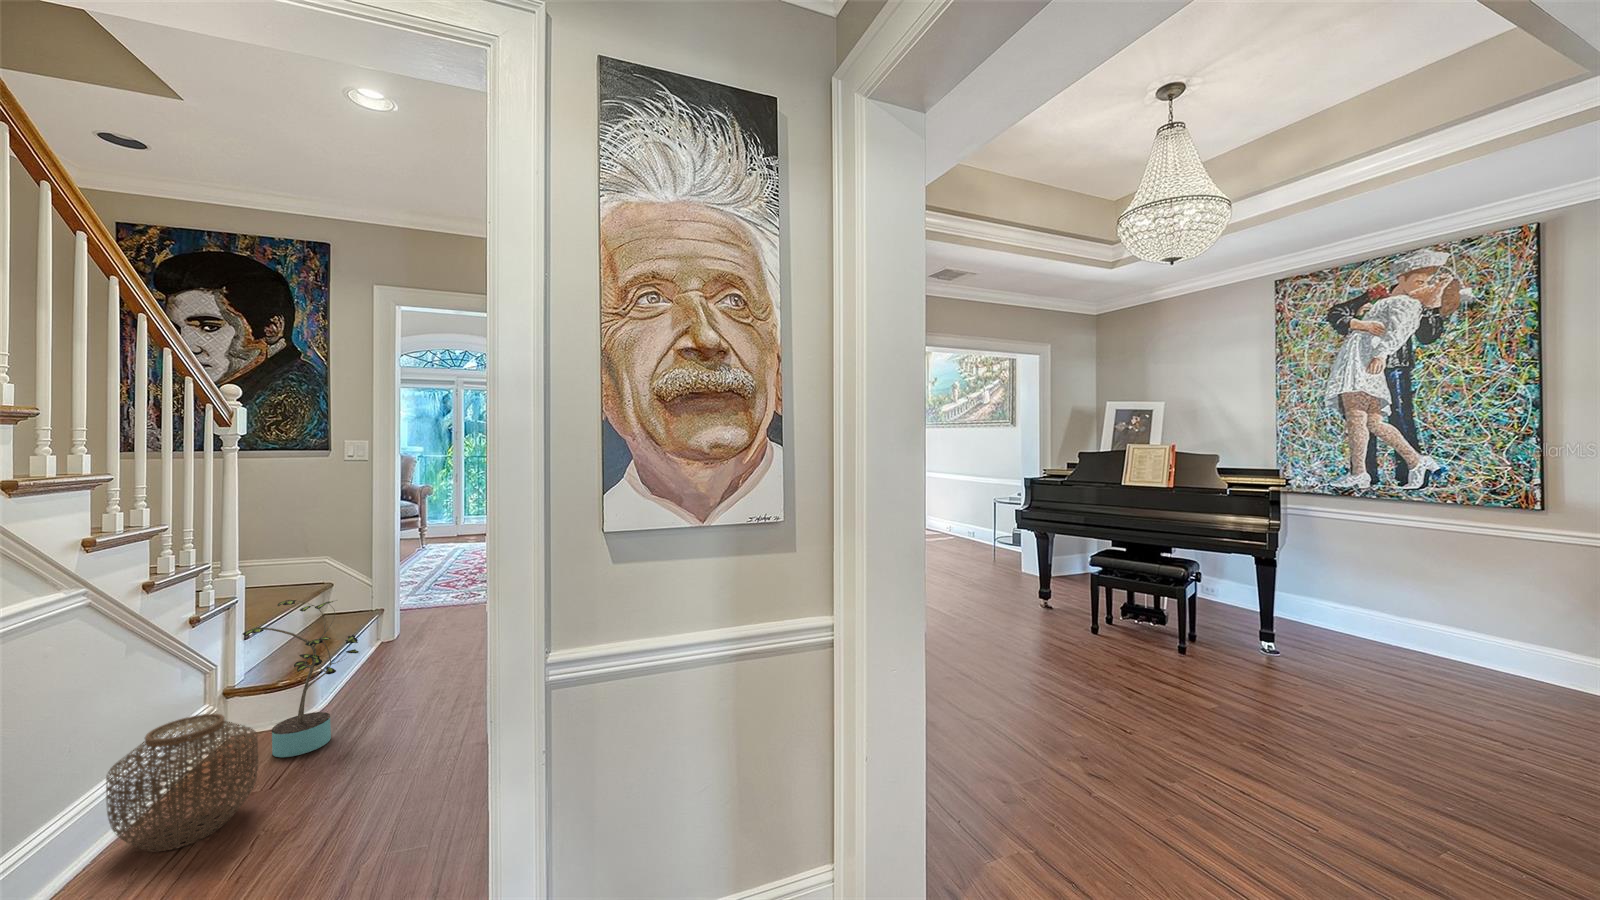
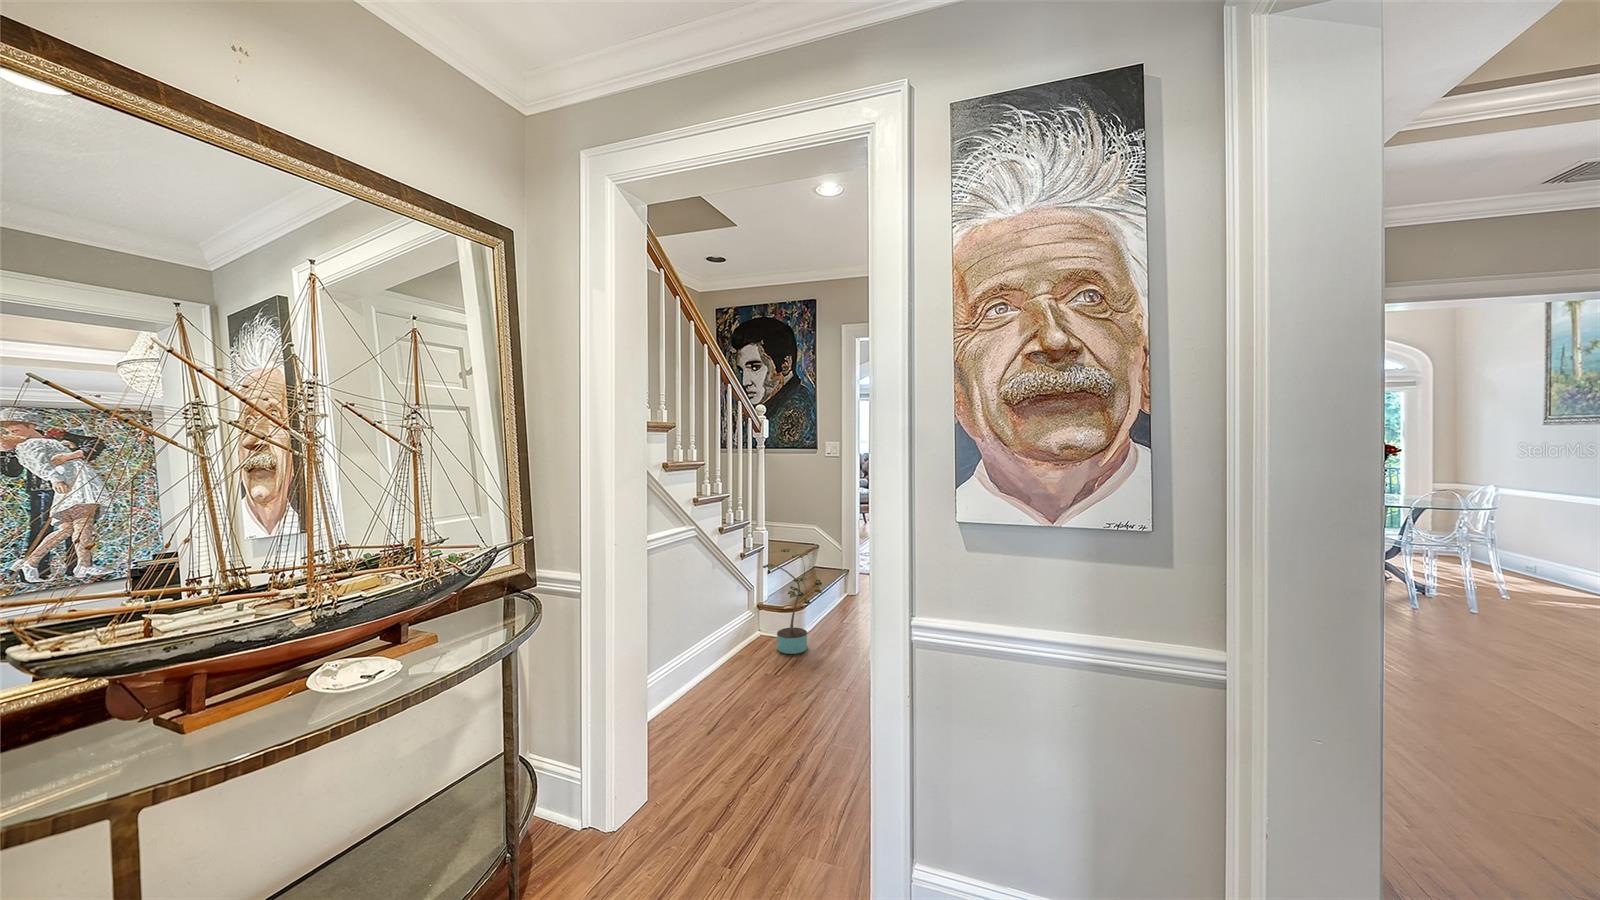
woven basket: present [106,714,258,852] -> none [703,612,767,689]

